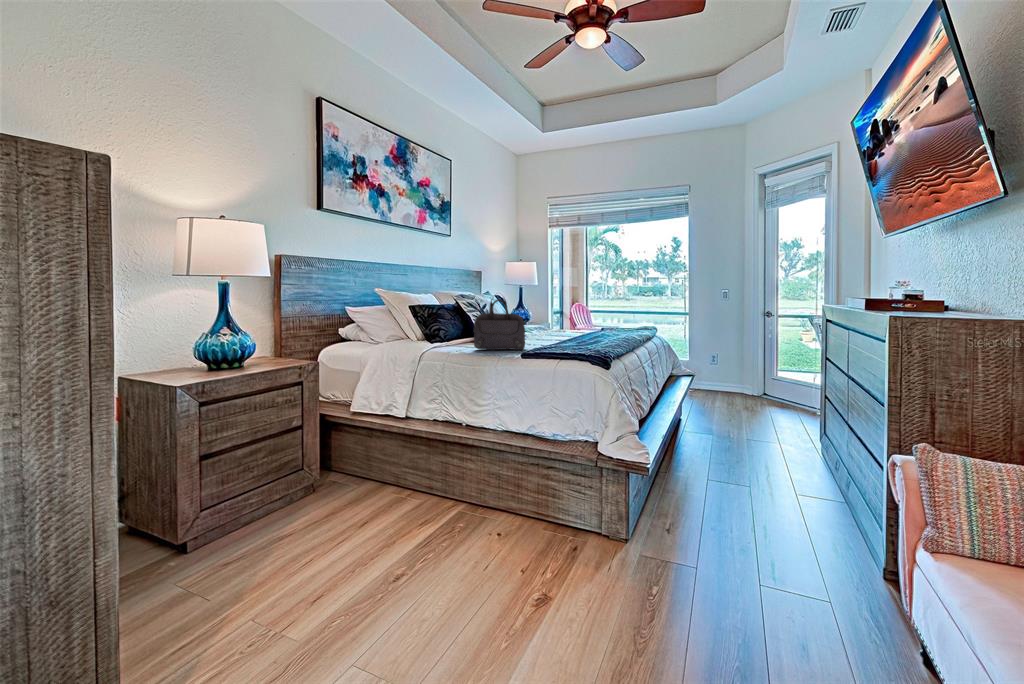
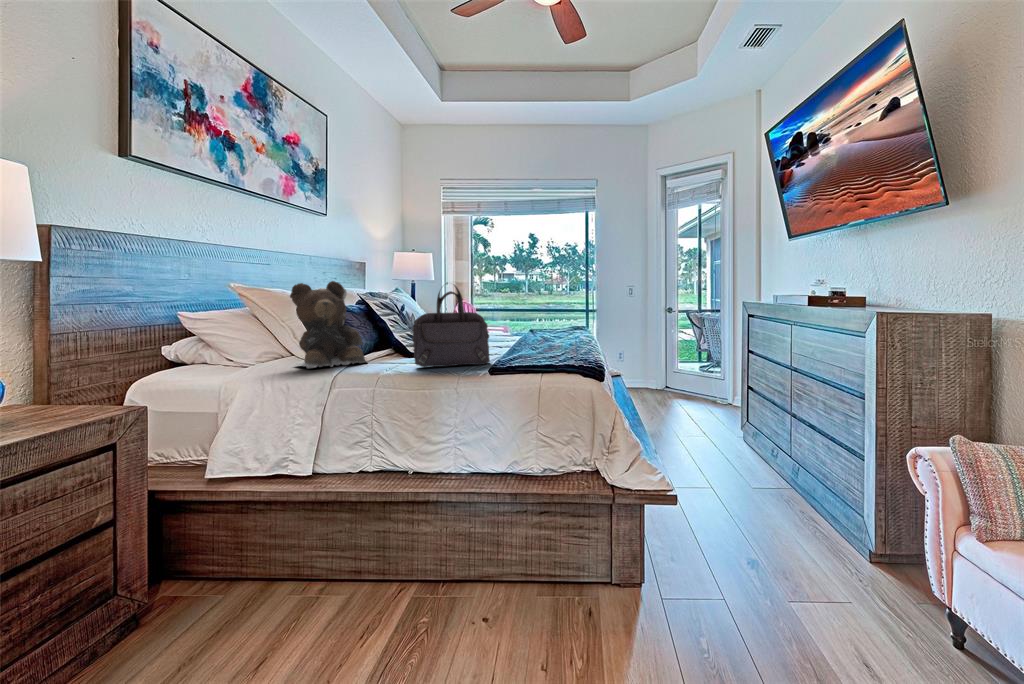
teddy bear: none [406,289,454,346] -> present [290,281,368,368]

